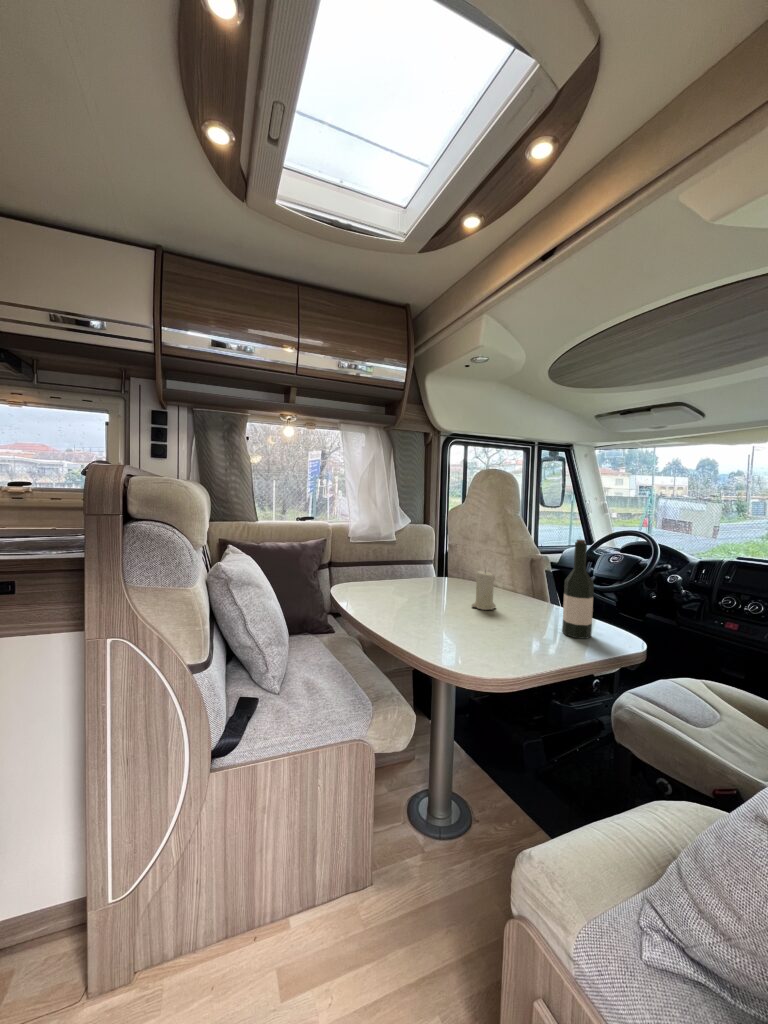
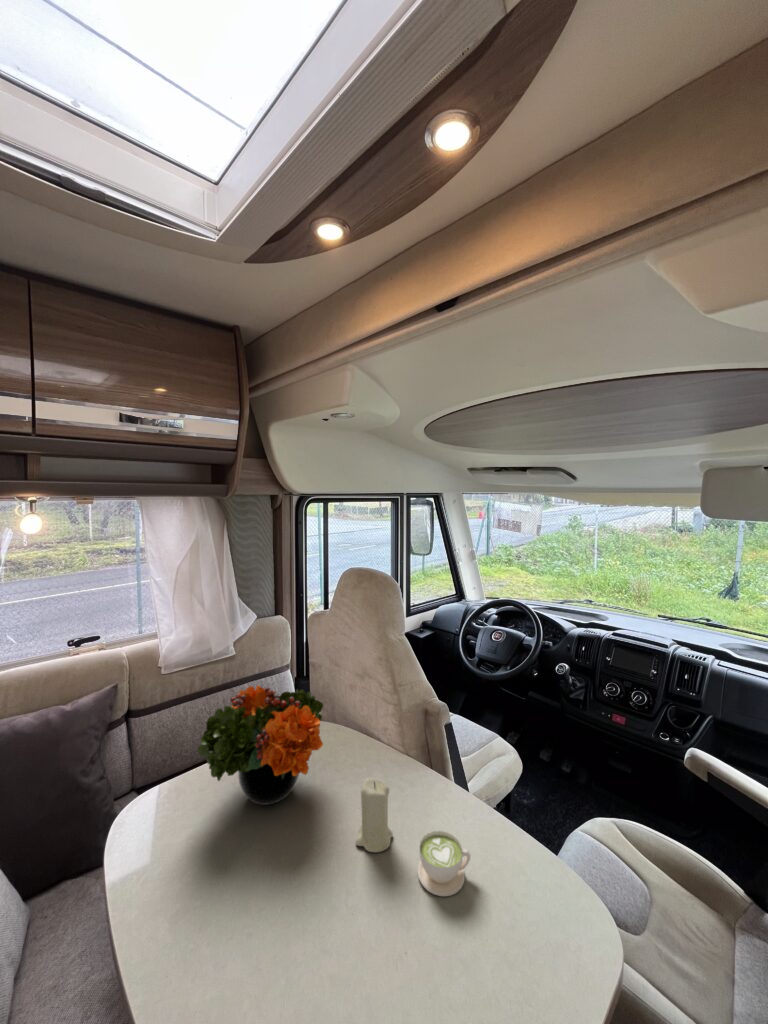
flower arrangement: none [378,525,456,593] -> present [198,685,323,805]
wine bottle: present [562,540,594,639] -> none [506,778,551,951]
coffee cup: none [509,597,545,623] -> present [418,831,470,896]

